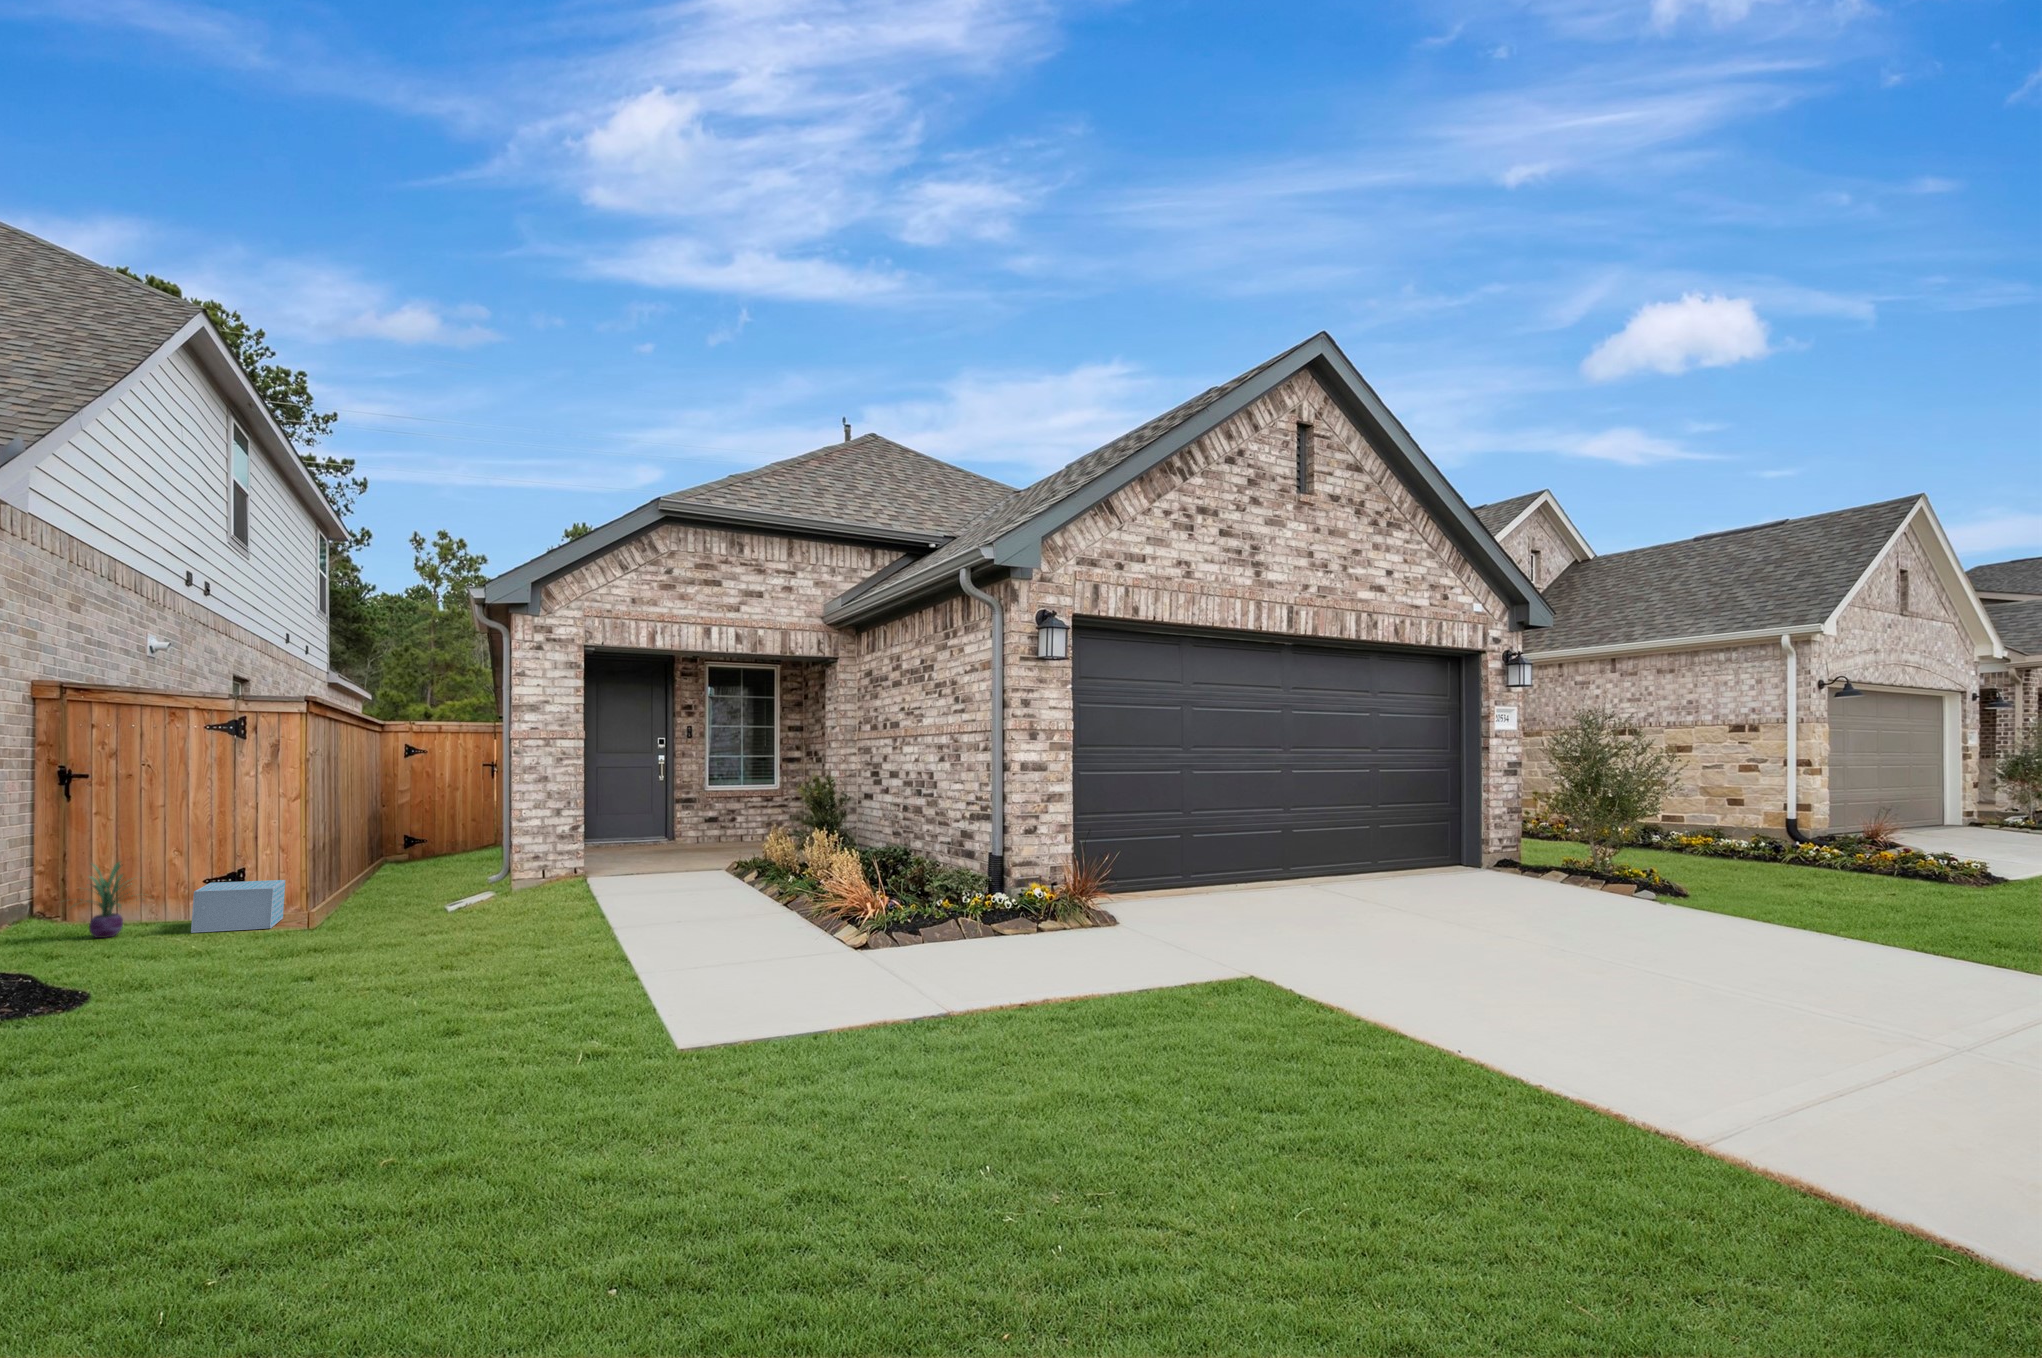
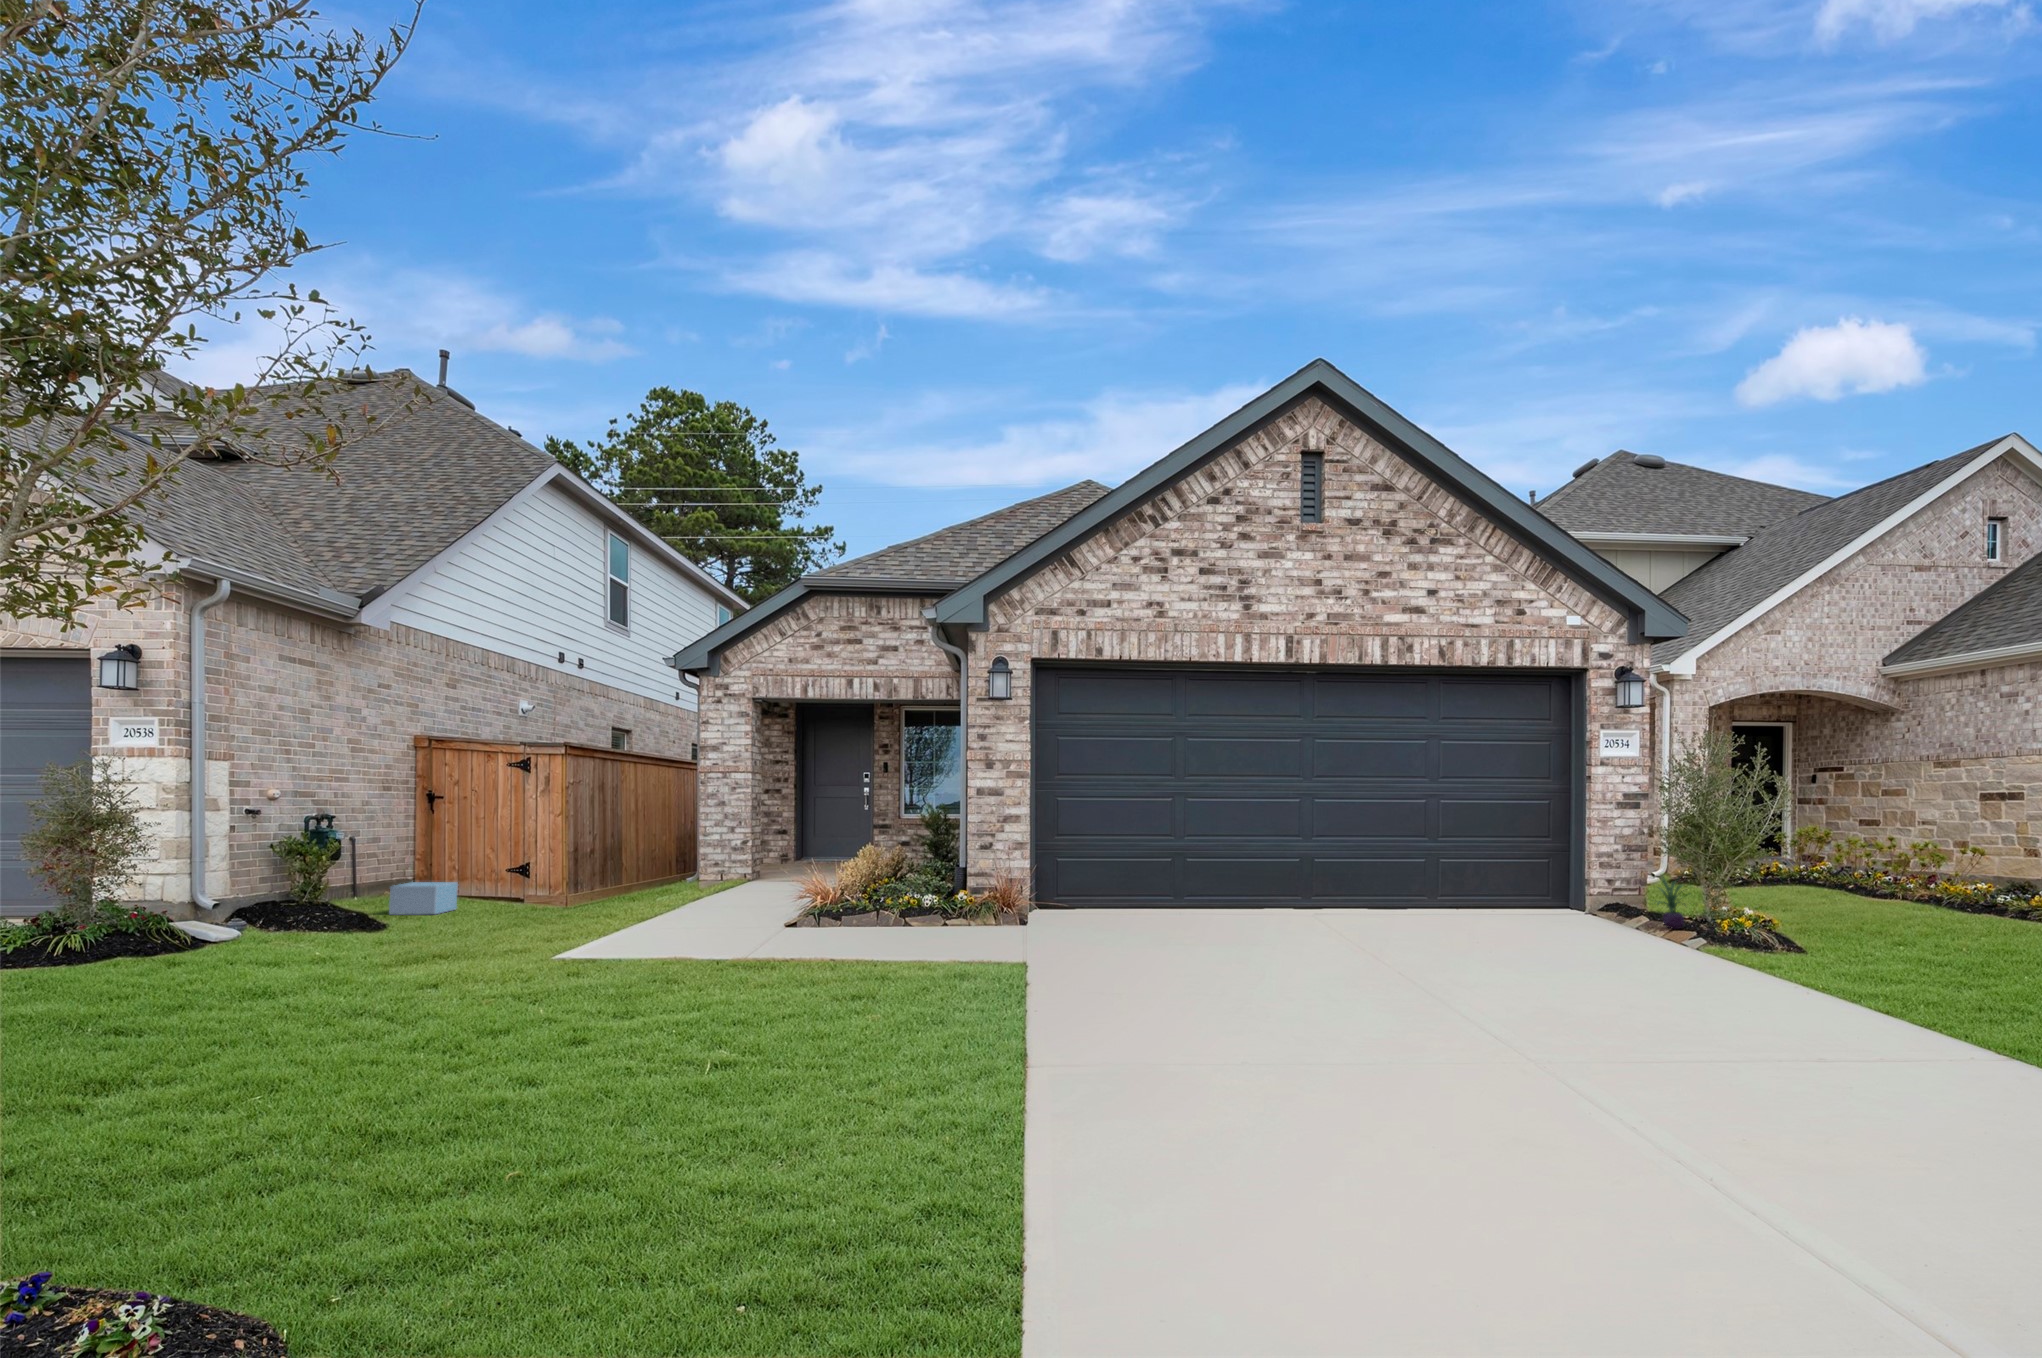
decorative plant: present [81,862,131,938] -> present [1657,877,1685,929]

